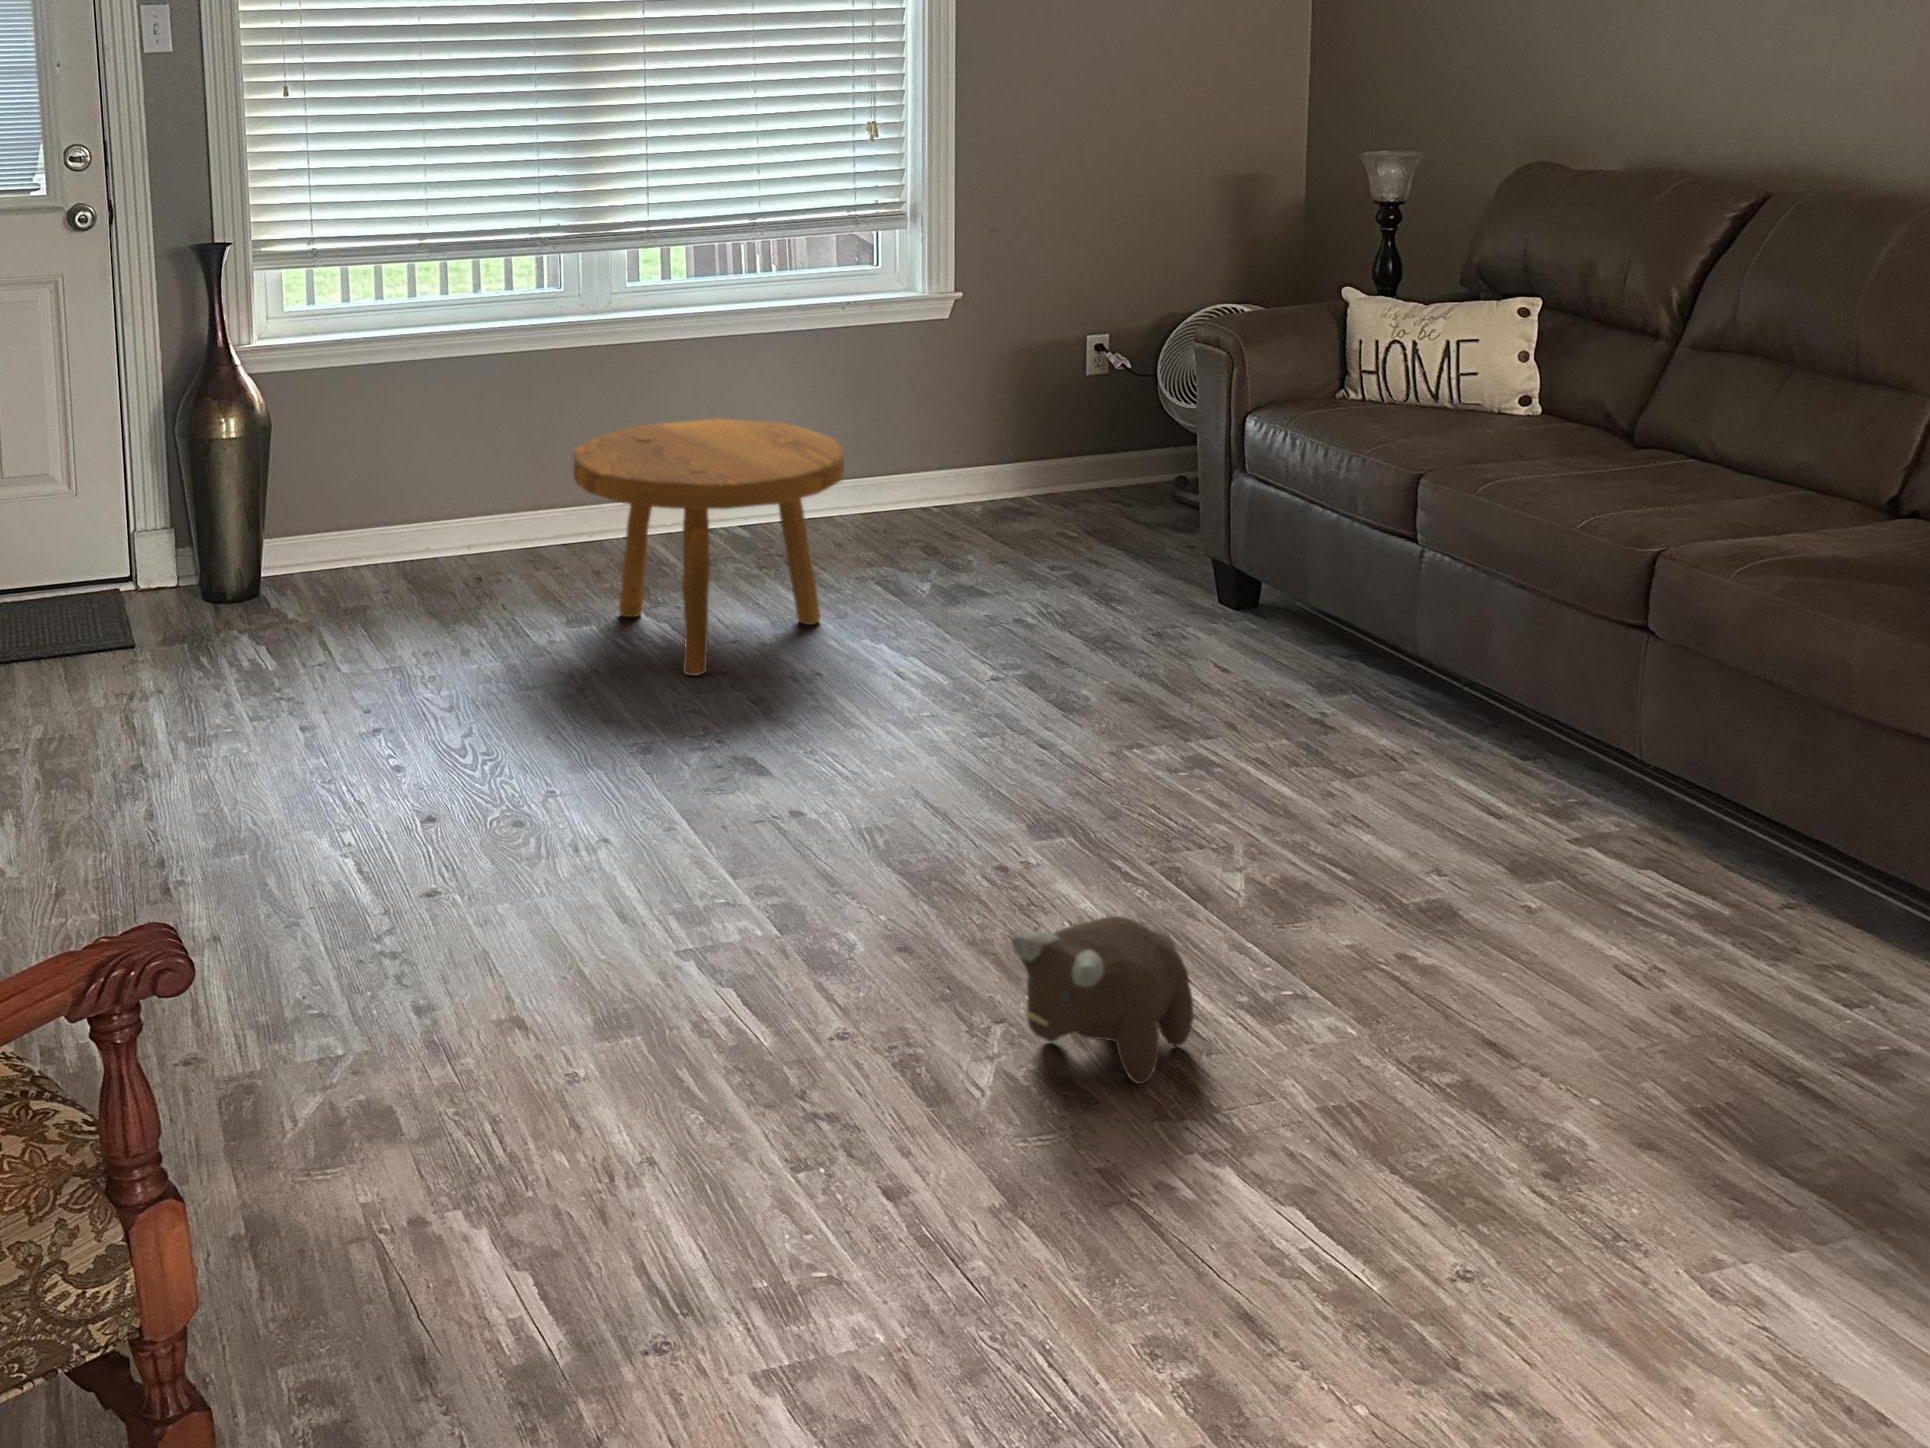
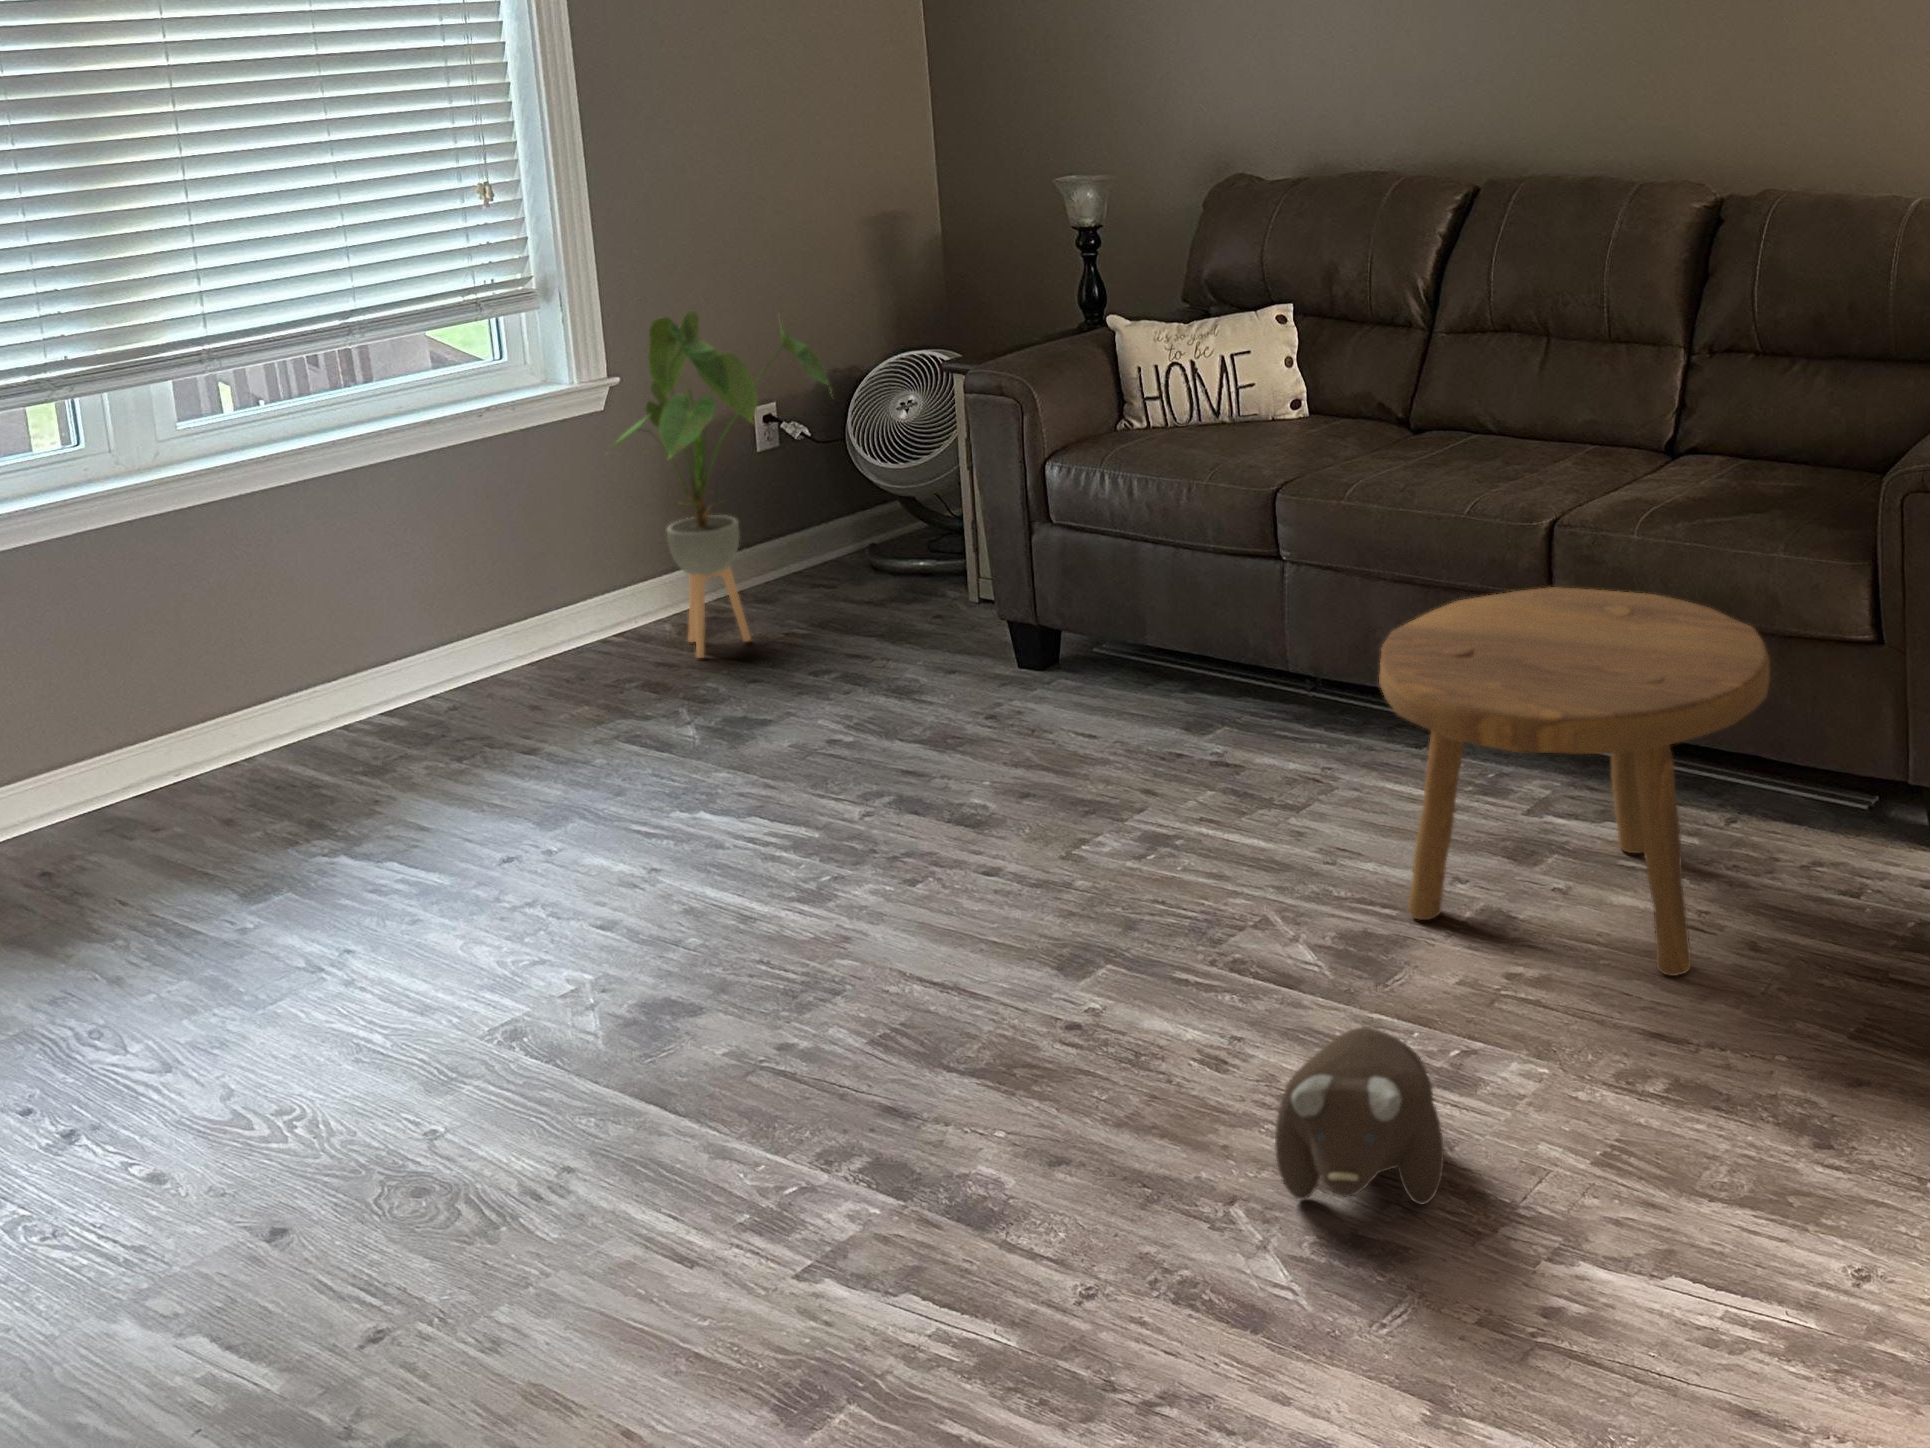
house plant: none [933,243,1120,534] -> present [614,311,829,658]
footstool: present [573,419,844,676] -> present [1379,587,1770,976]

